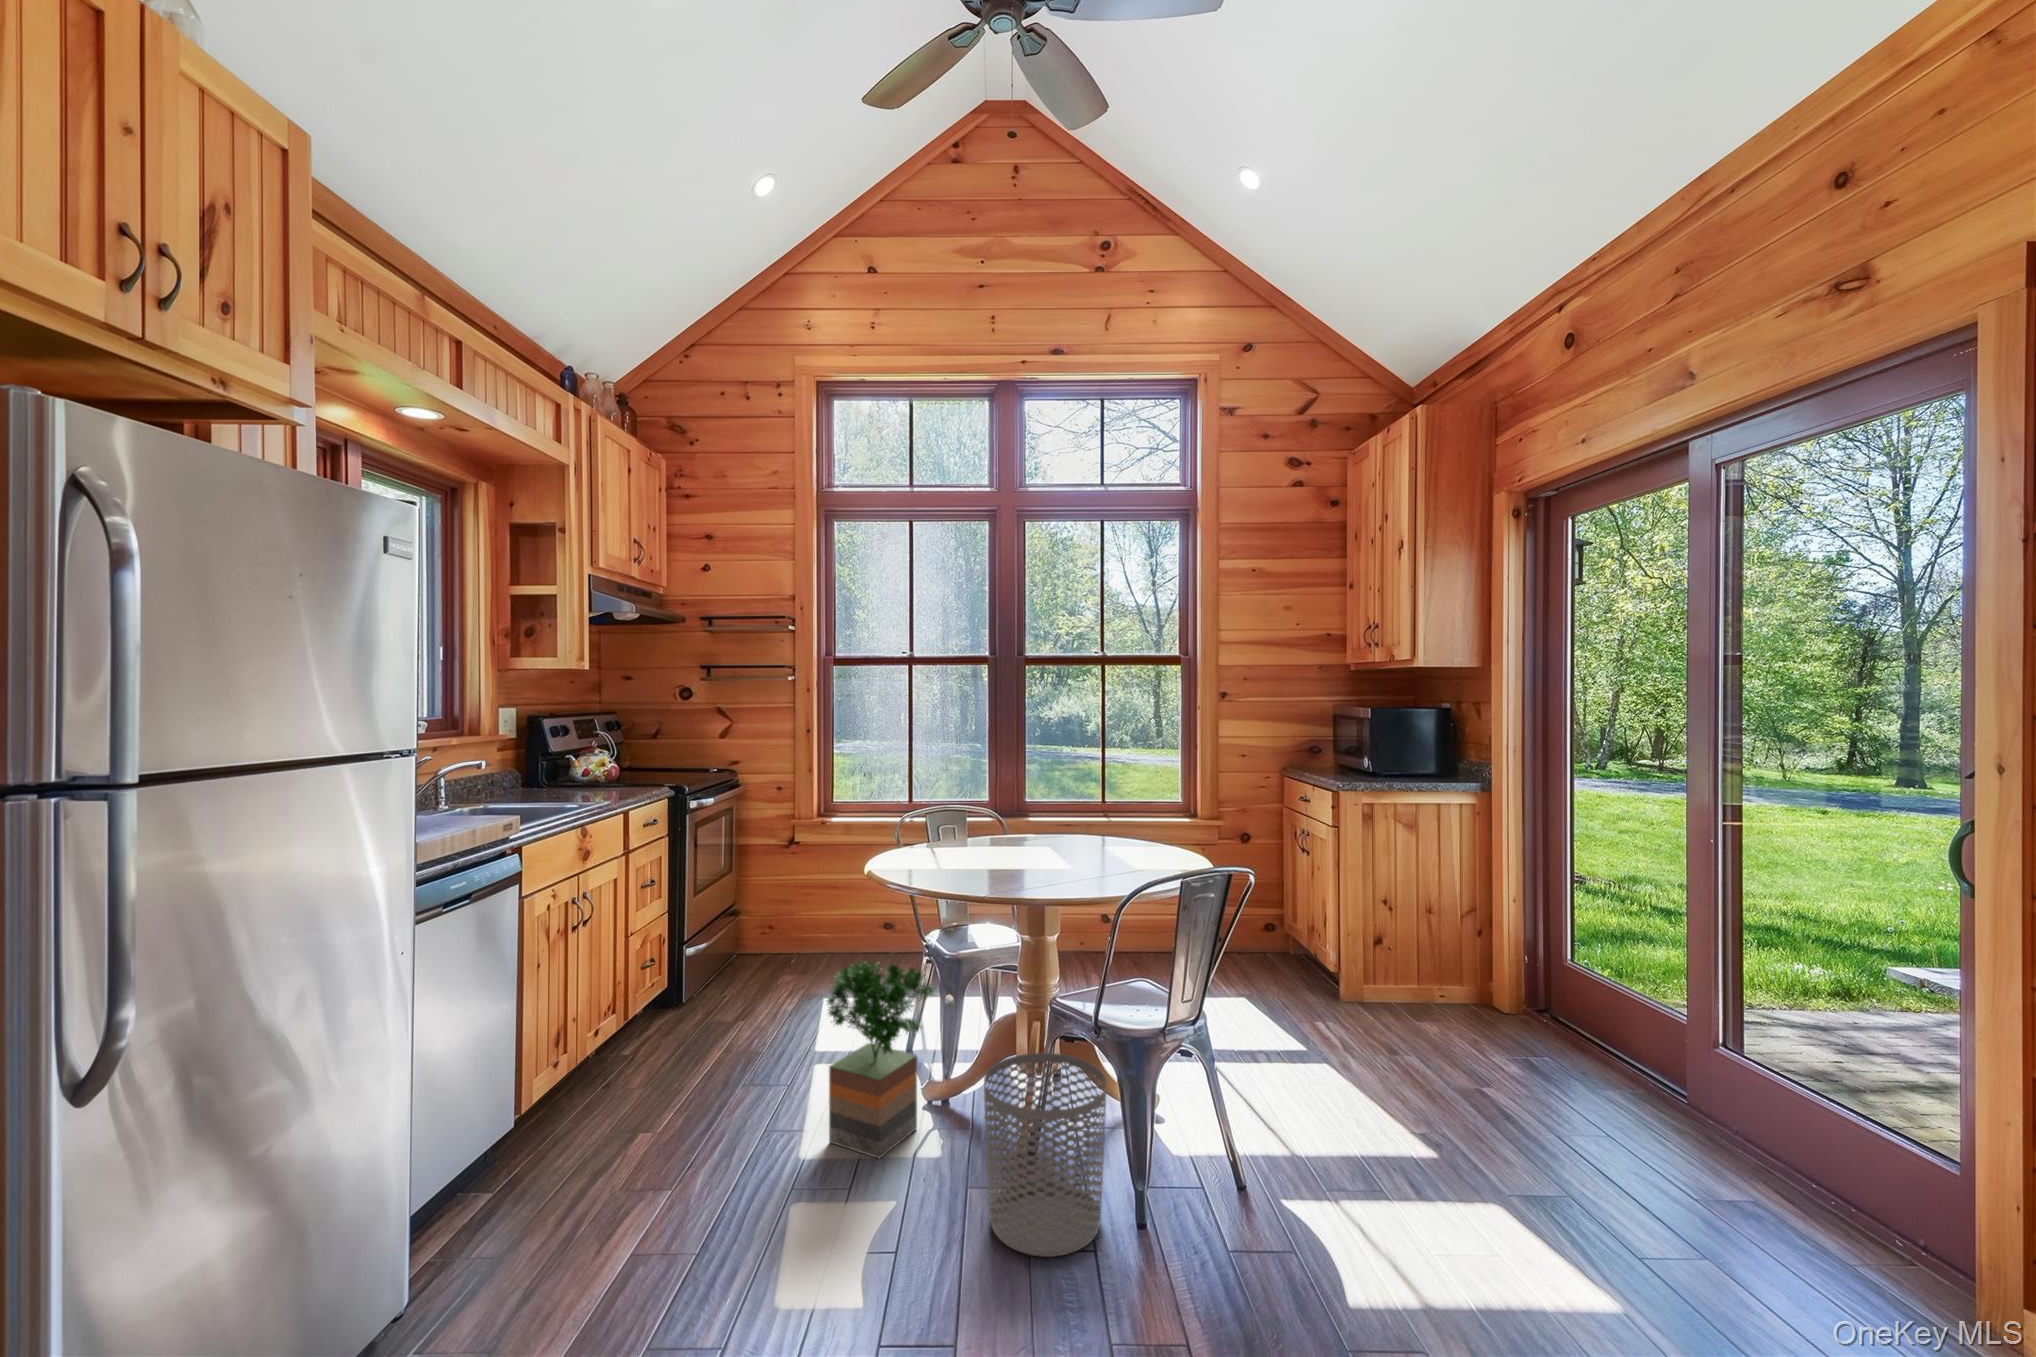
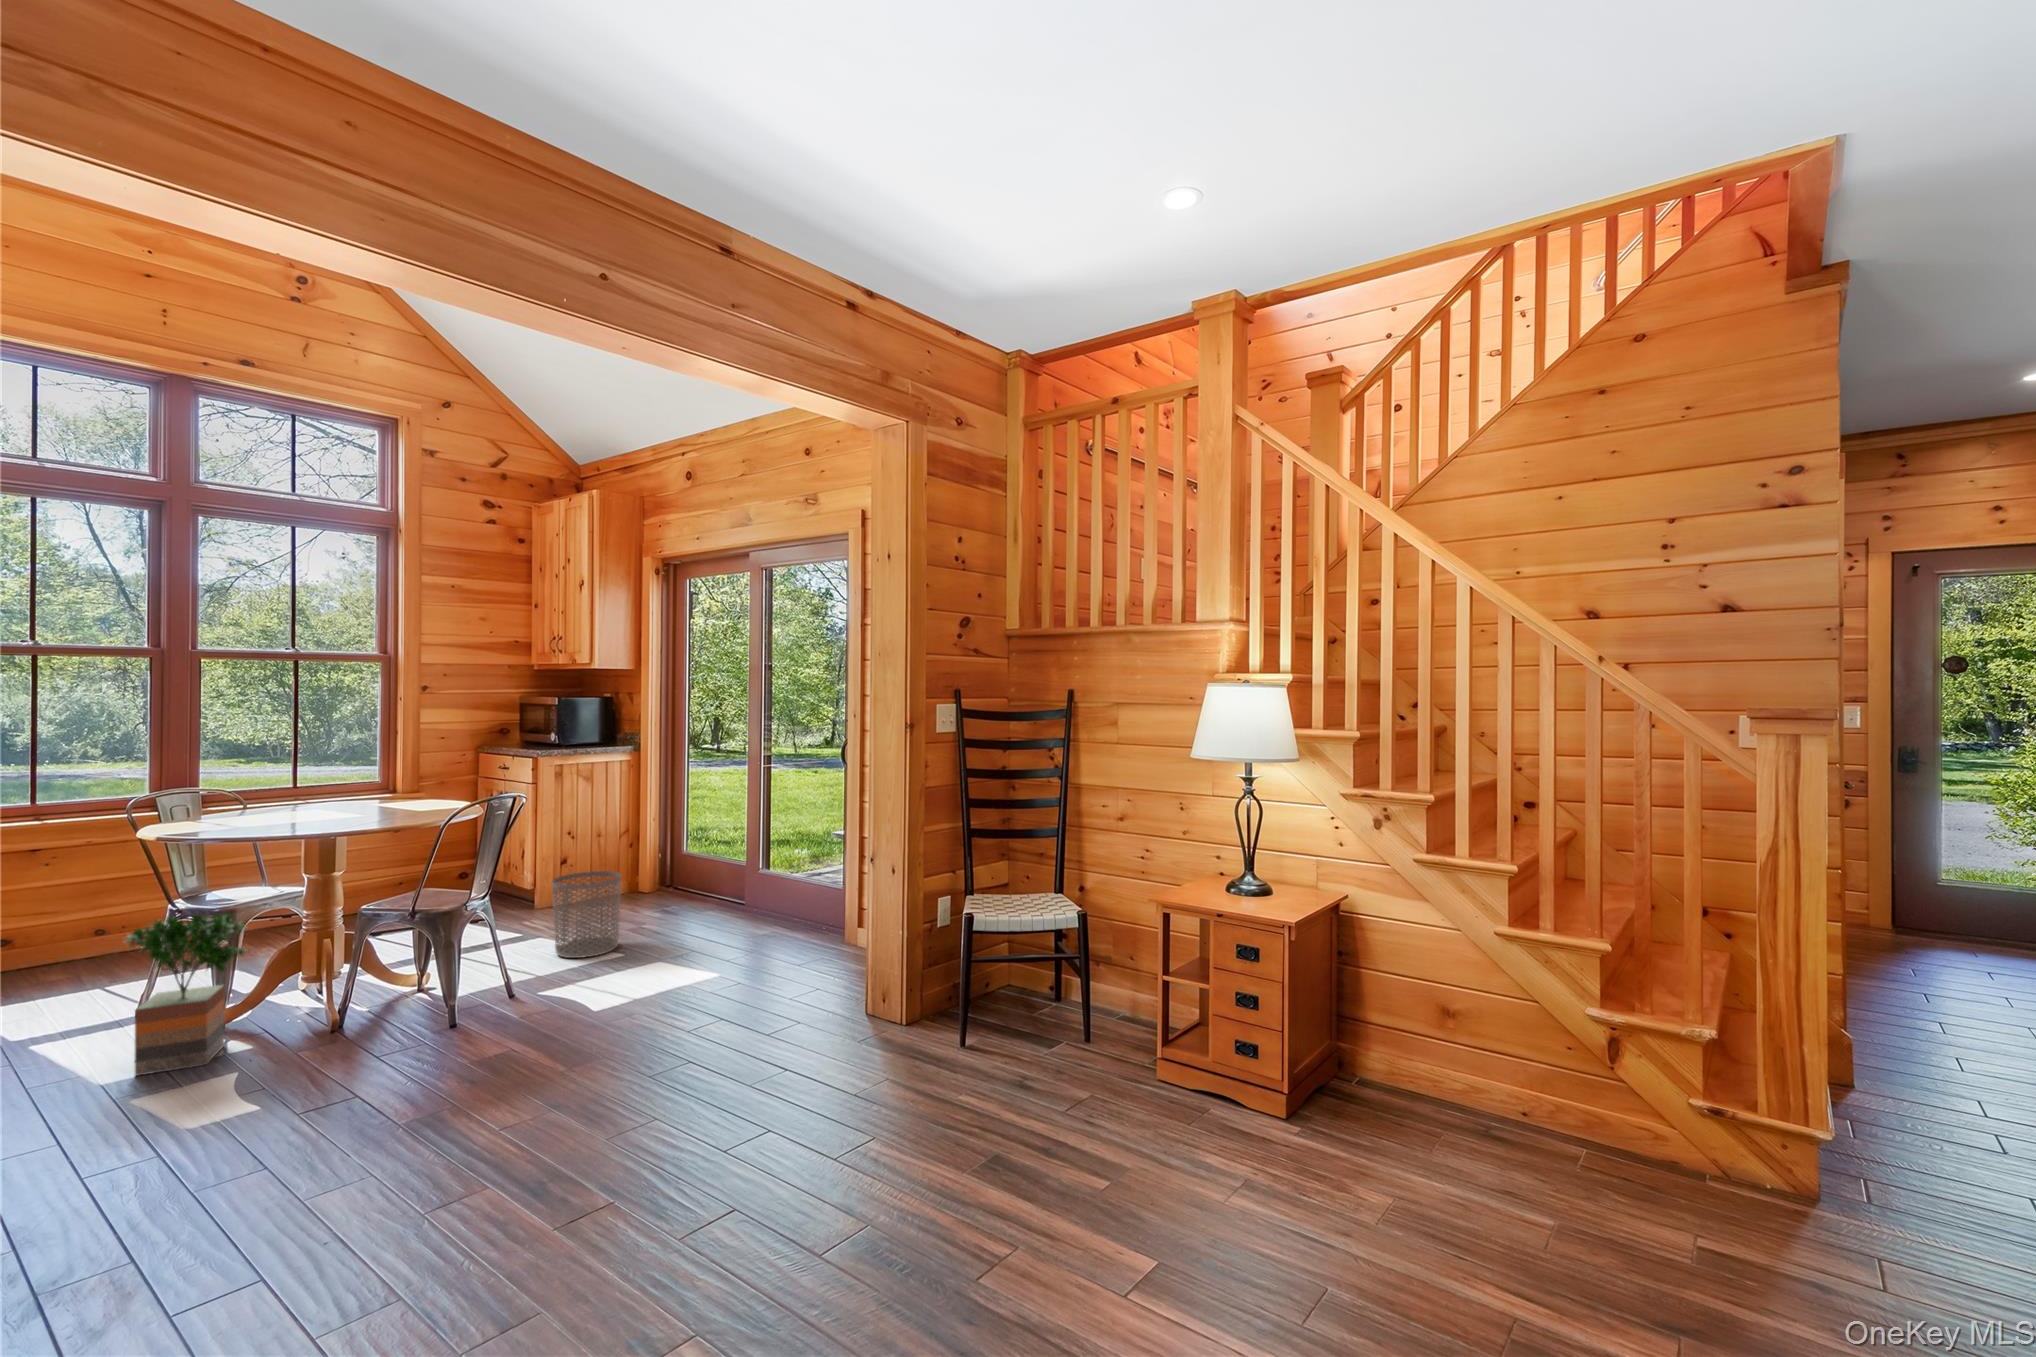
waste bin: present [984,1053,1107,1257] -> present [552,871,621,958]

